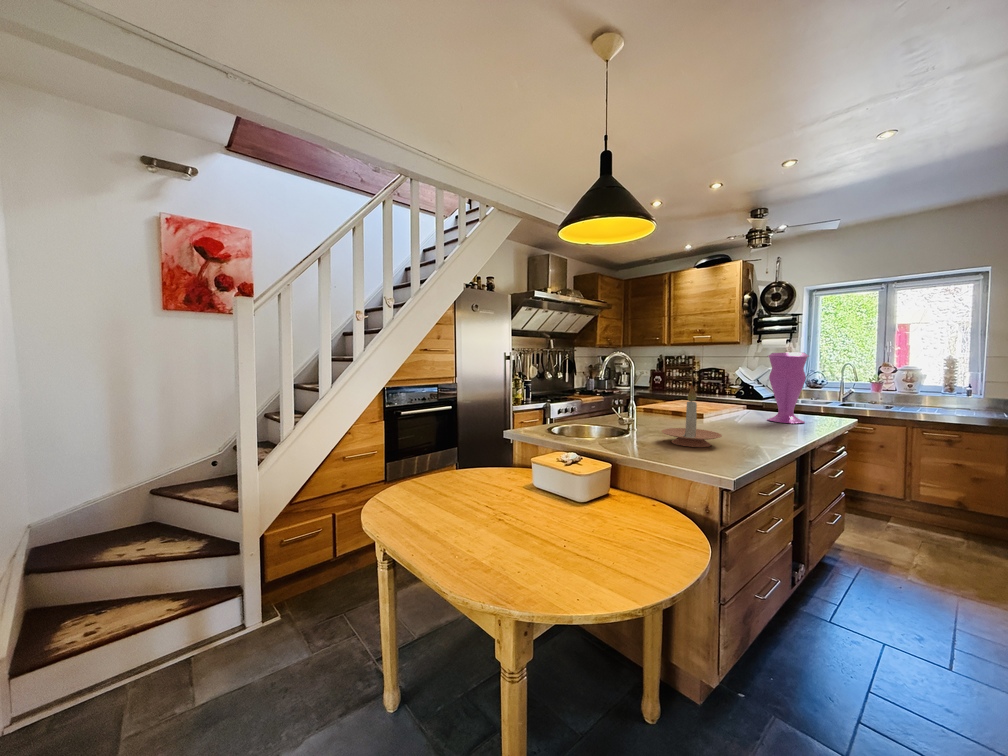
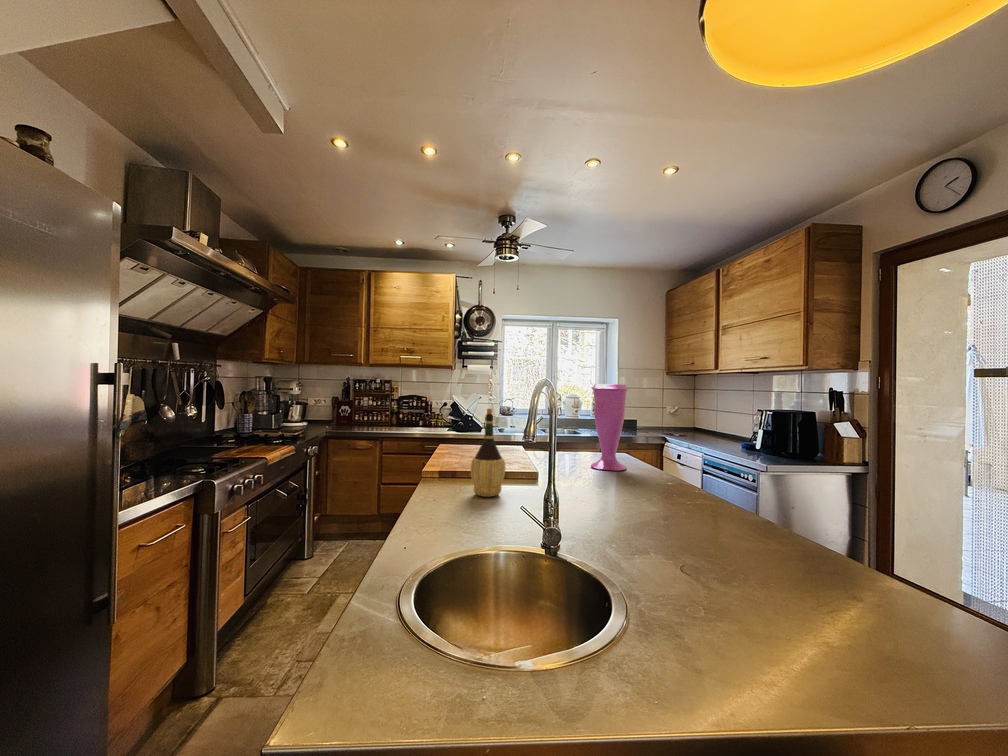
wine bottle: none [636,369,656,417] -> present [471,409,506,497]
candle holder: present [662,385,722,447] -> none [677,450,799,580]

